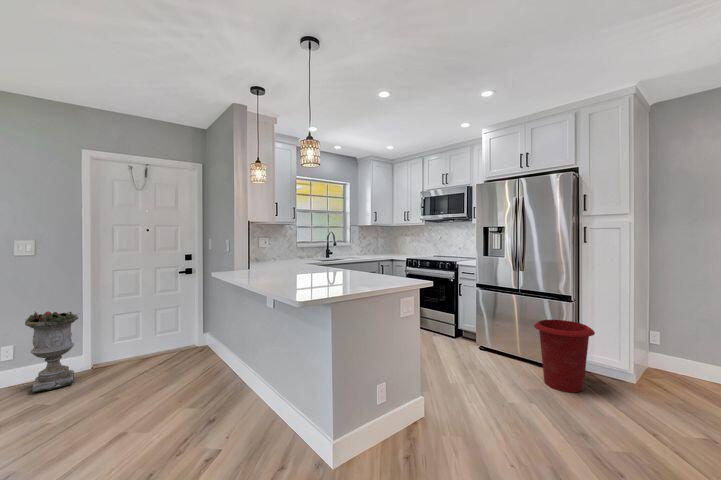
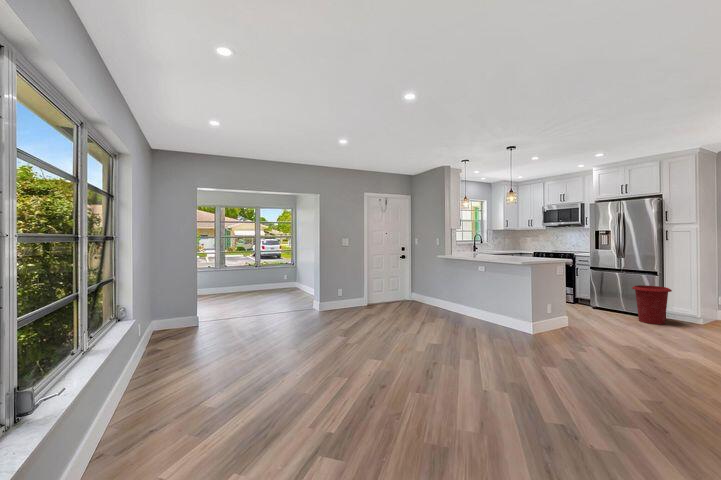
planter: present [25,311,78,392] -> none [351,273,372,310]

